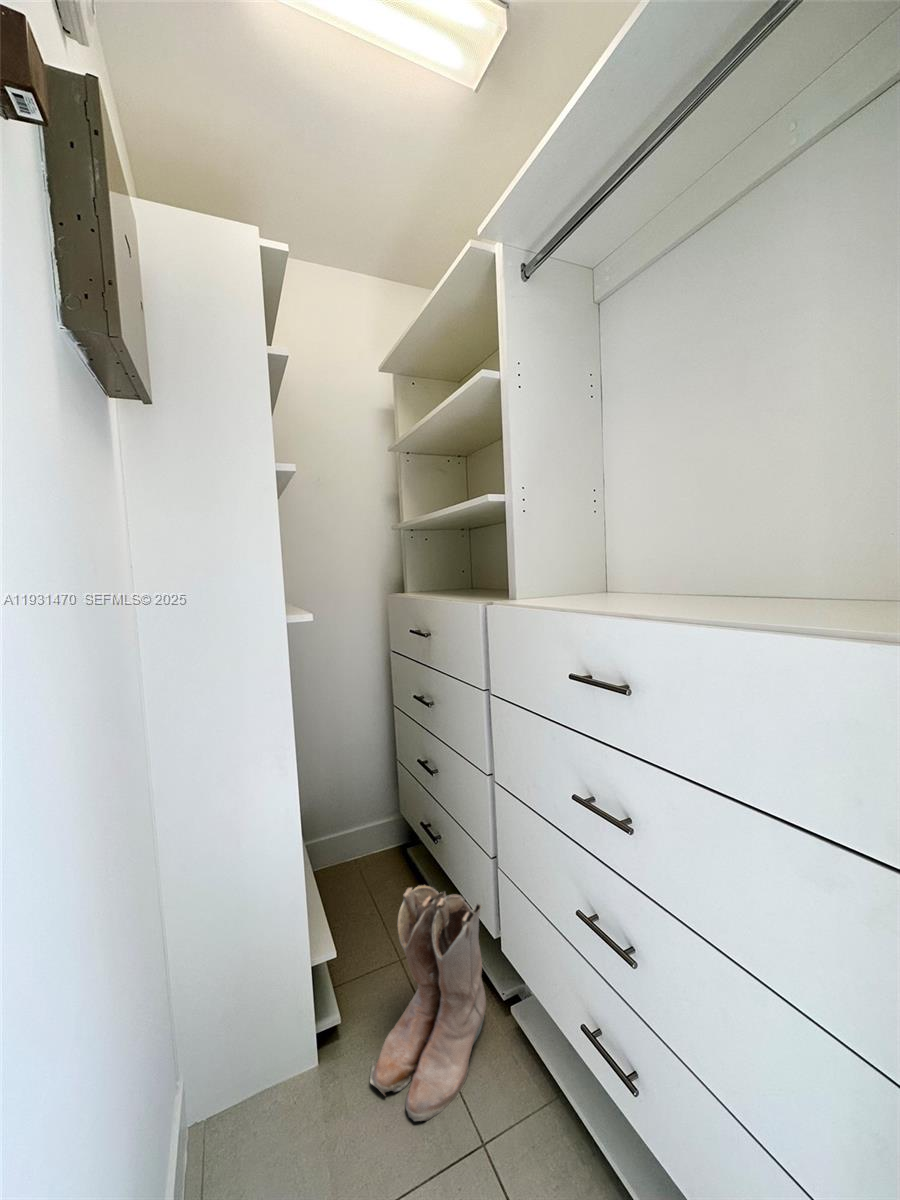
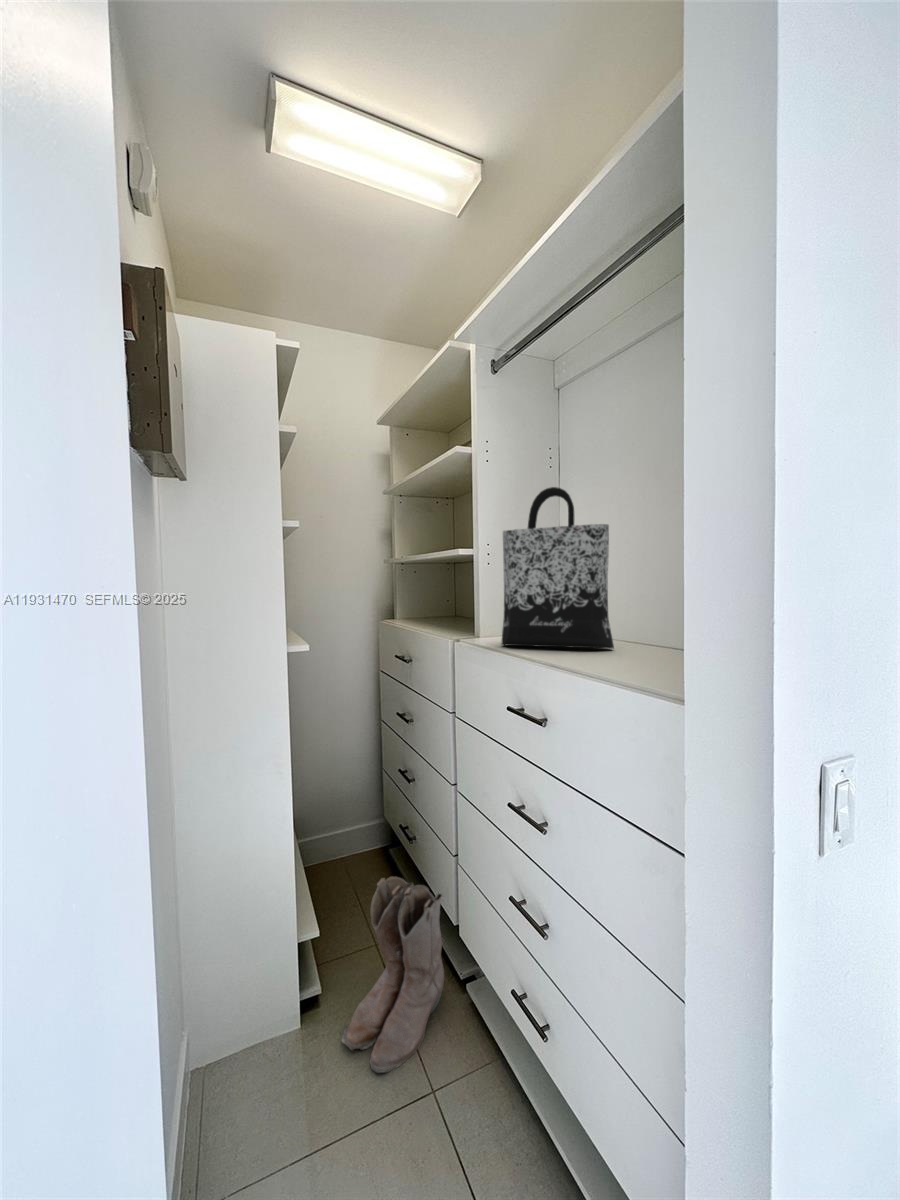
tote bag: none [548,402,694,605] -> present [502,487,614,648]

